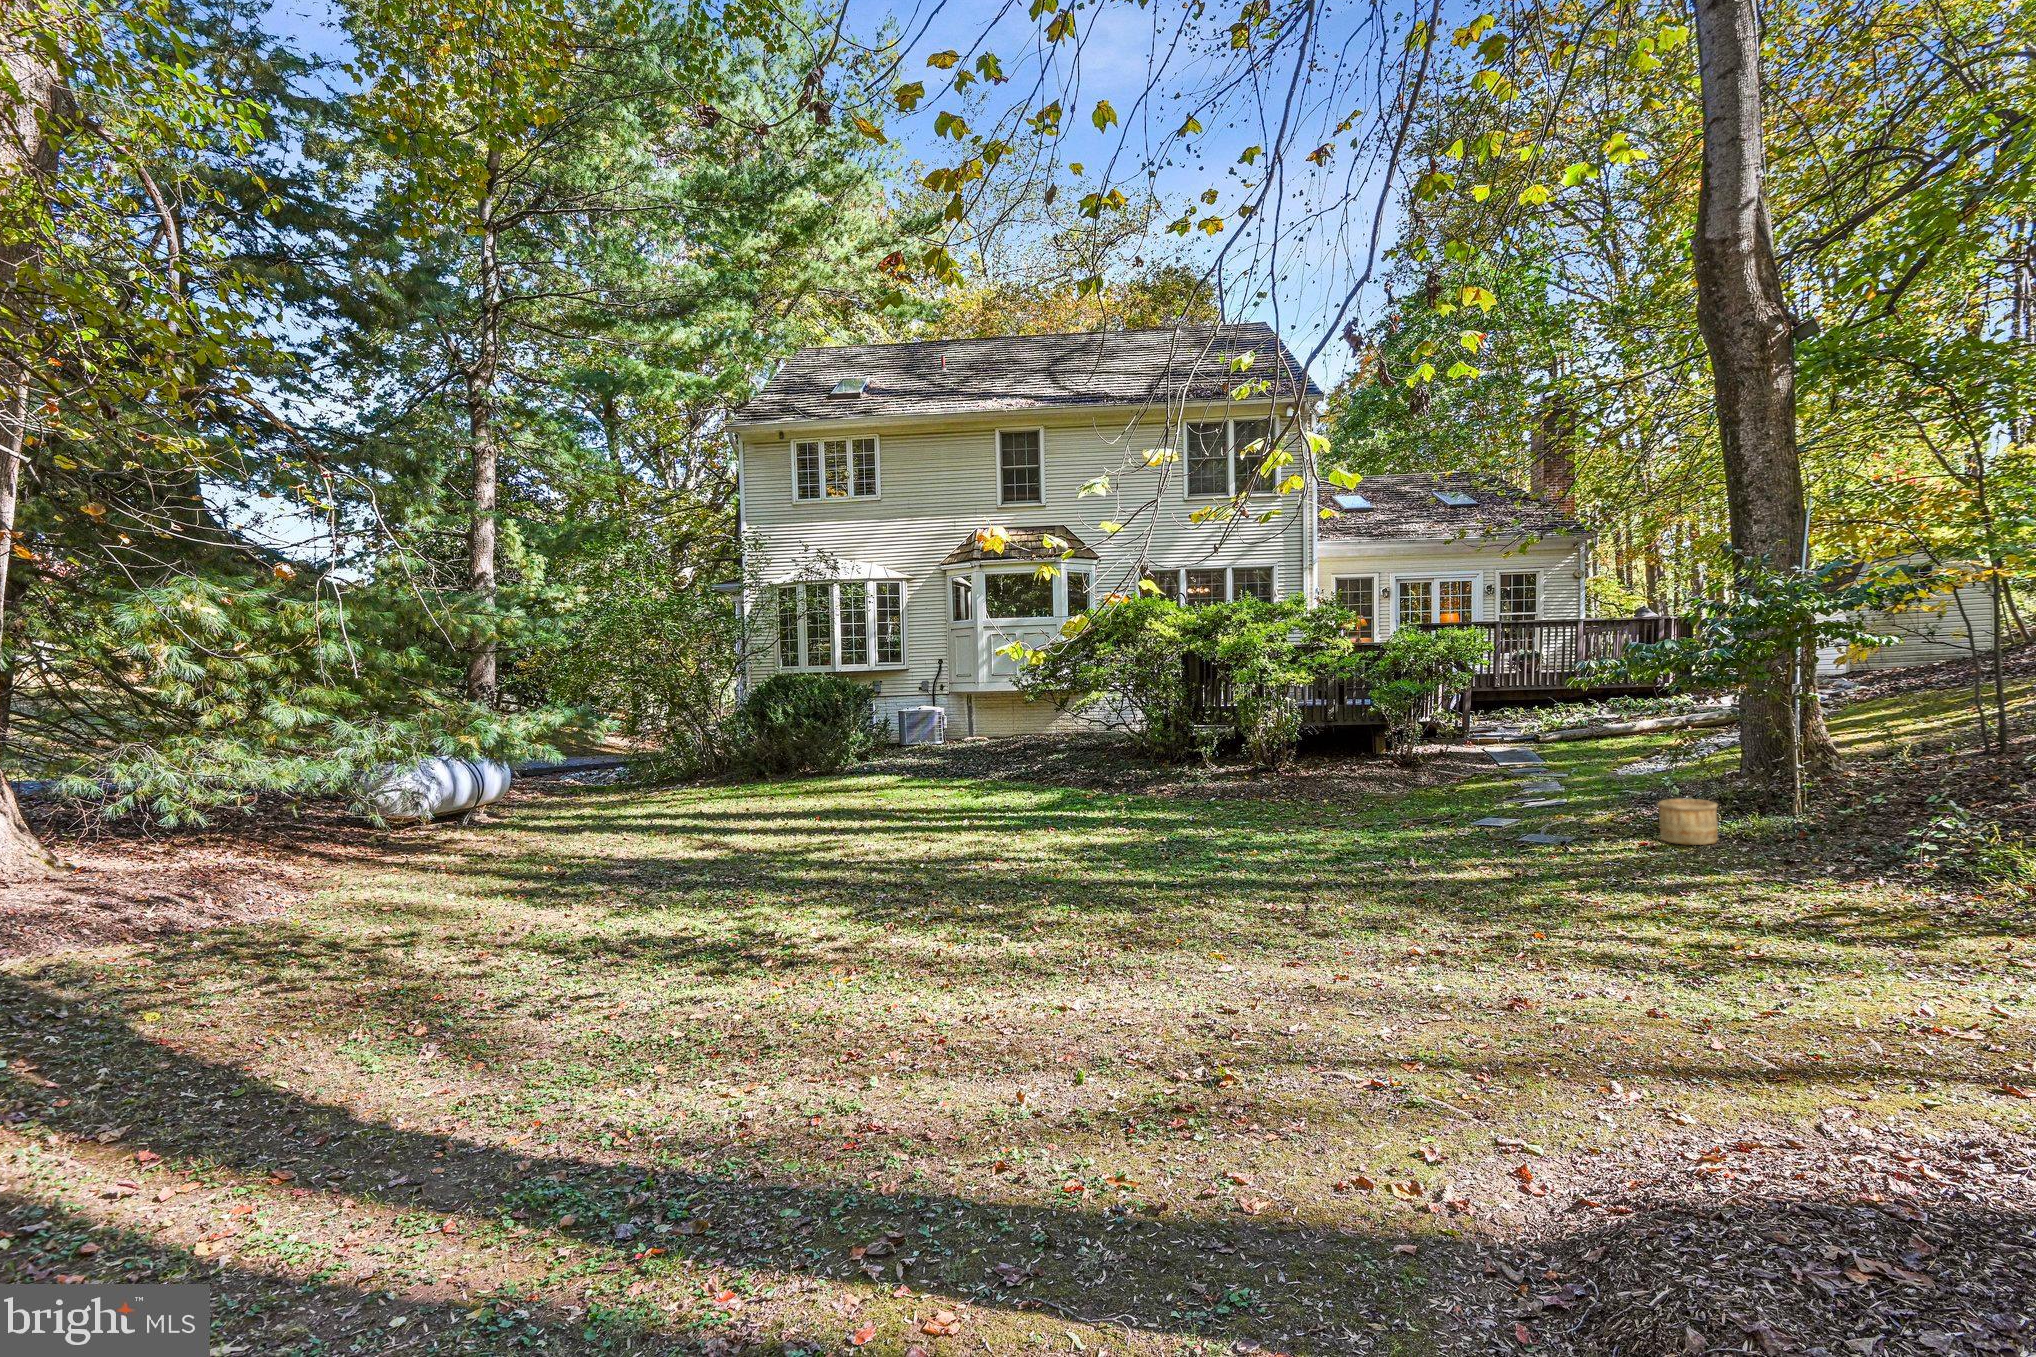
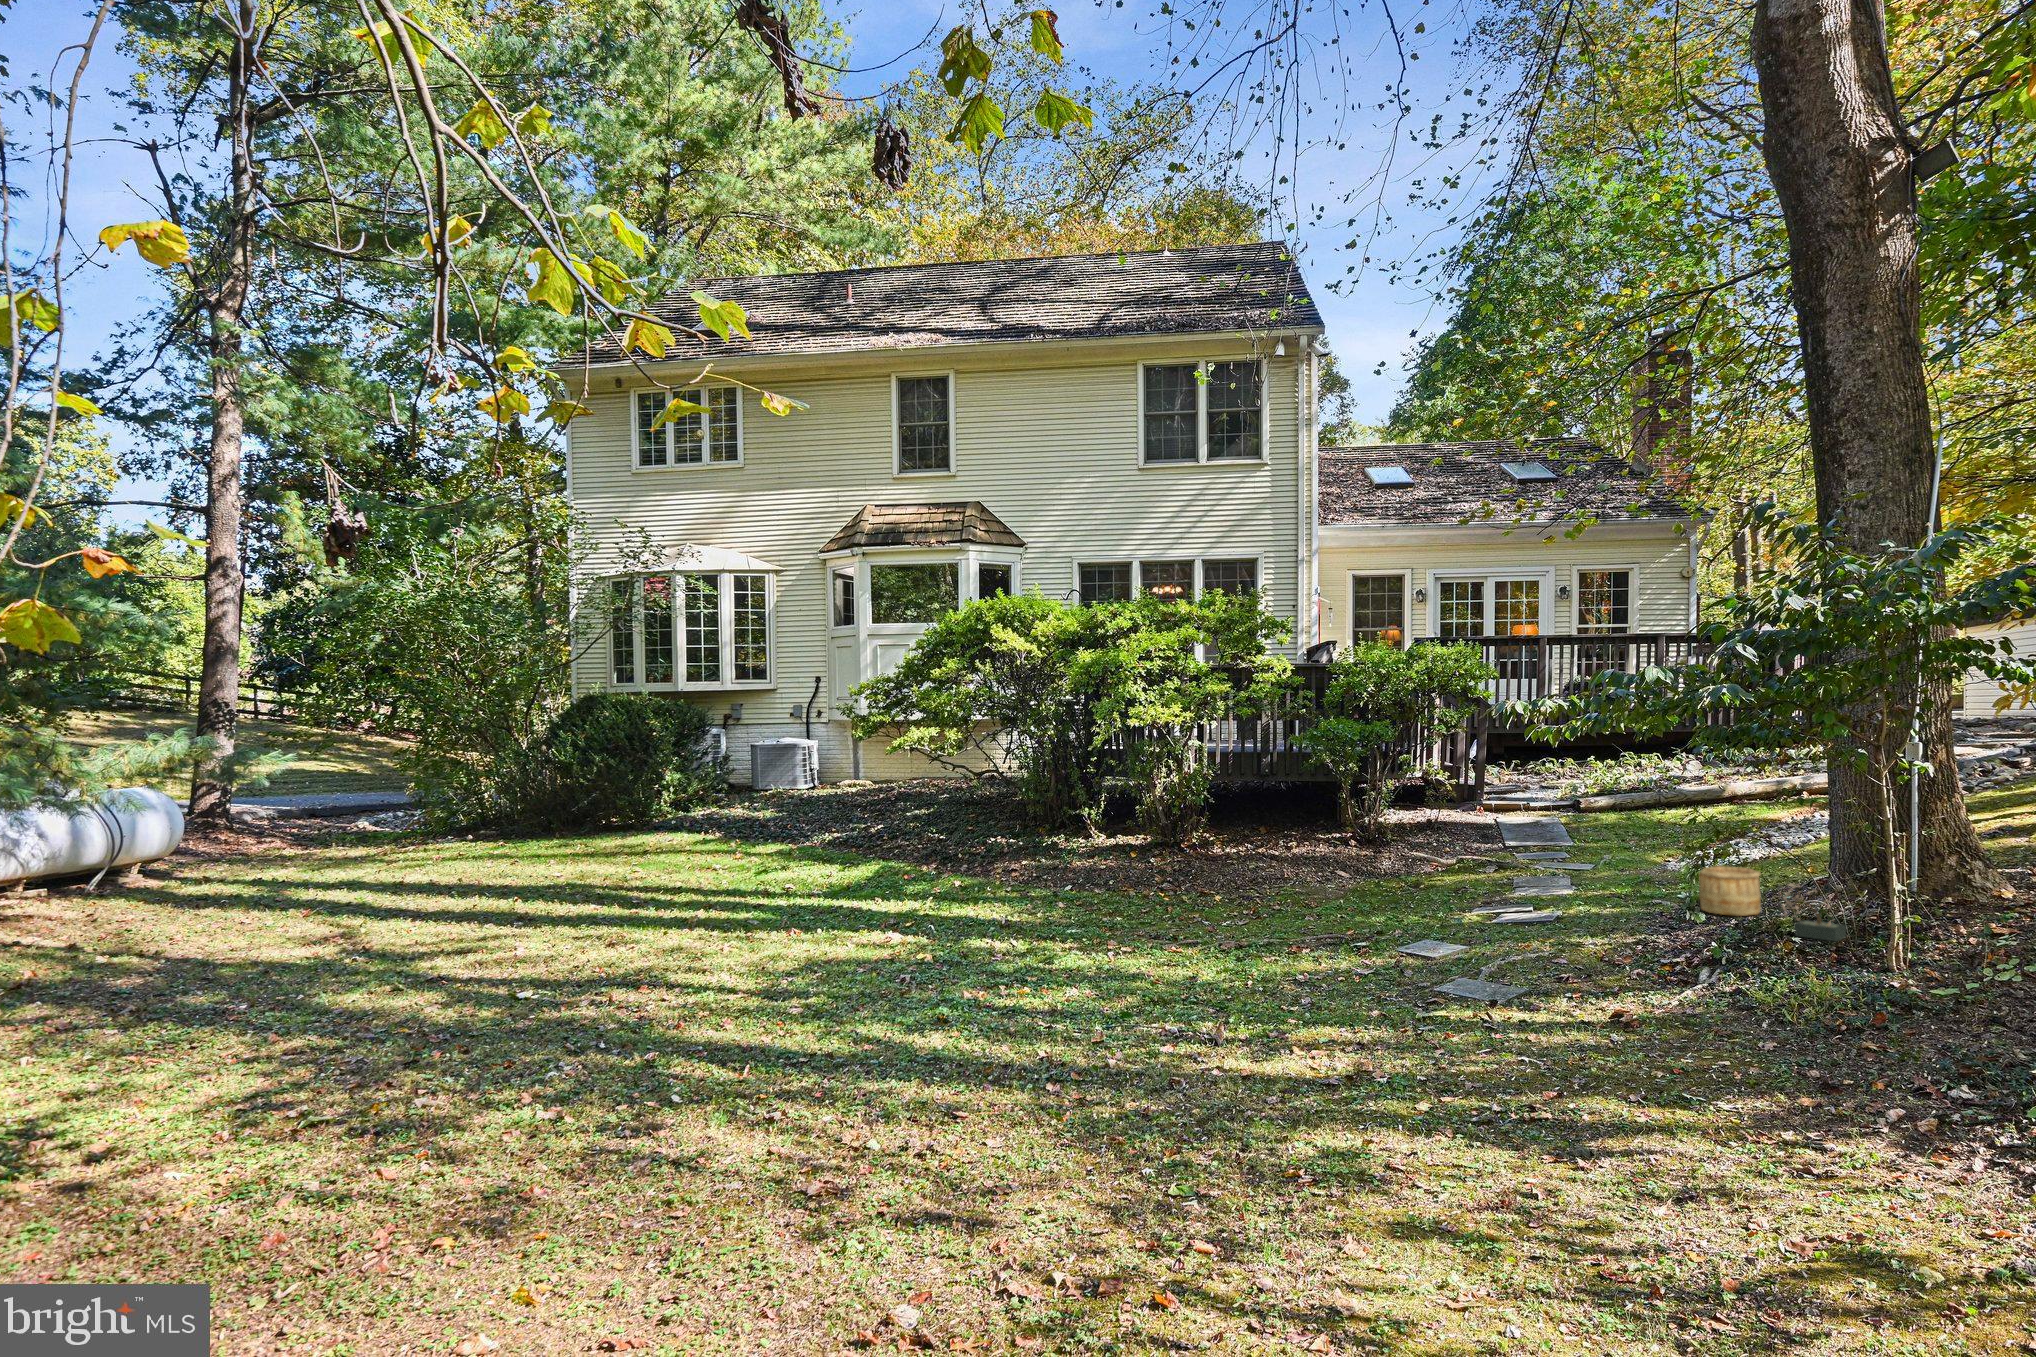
decorative plant: none [1739,814,1812,869] -> present [1782,884,1846,941]

